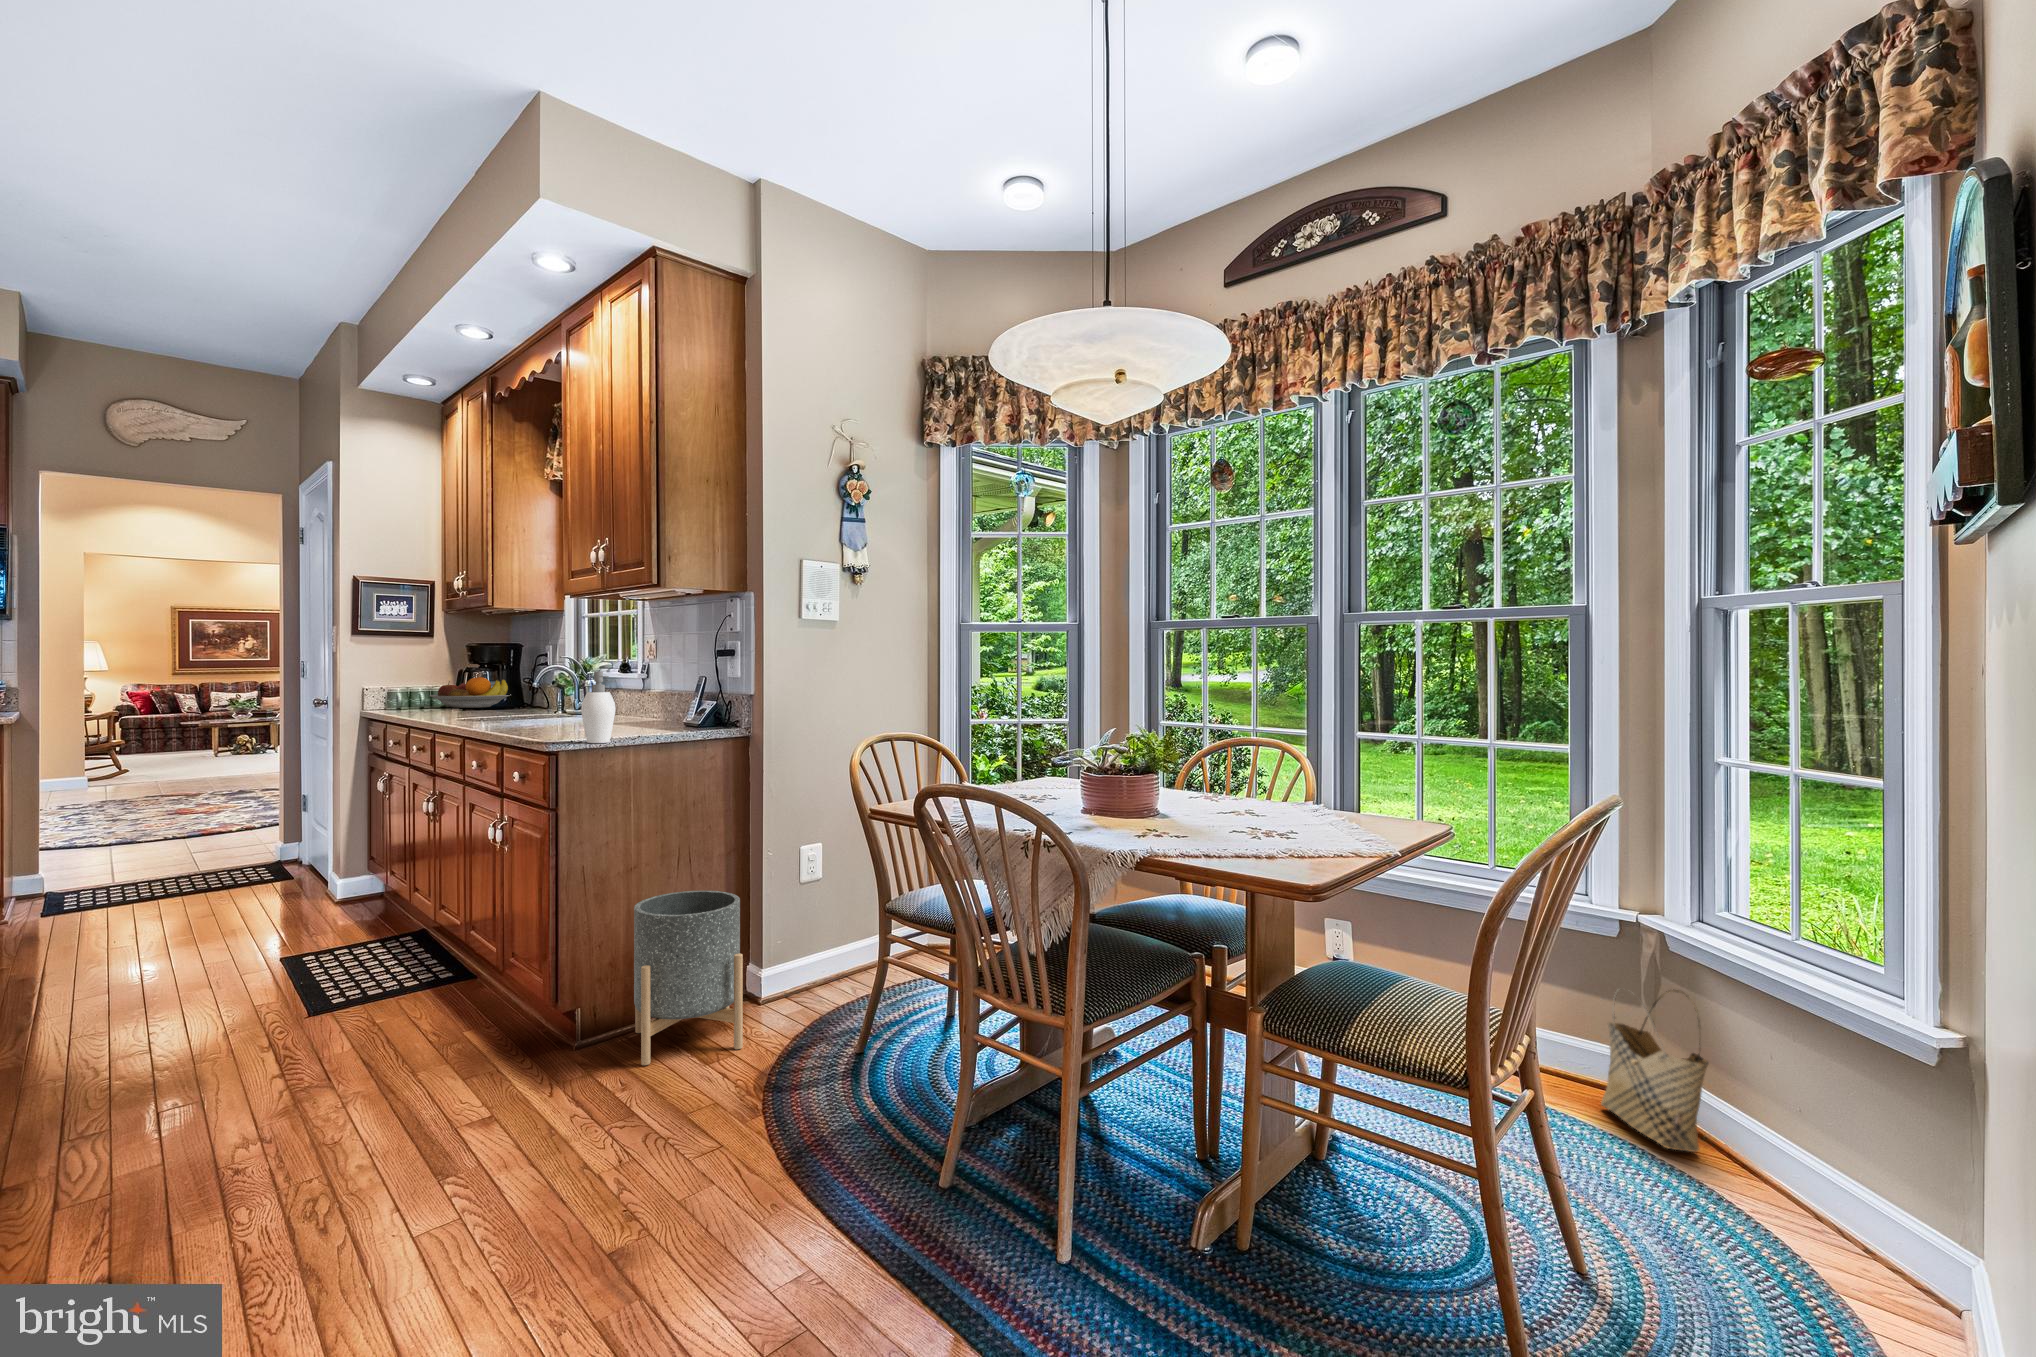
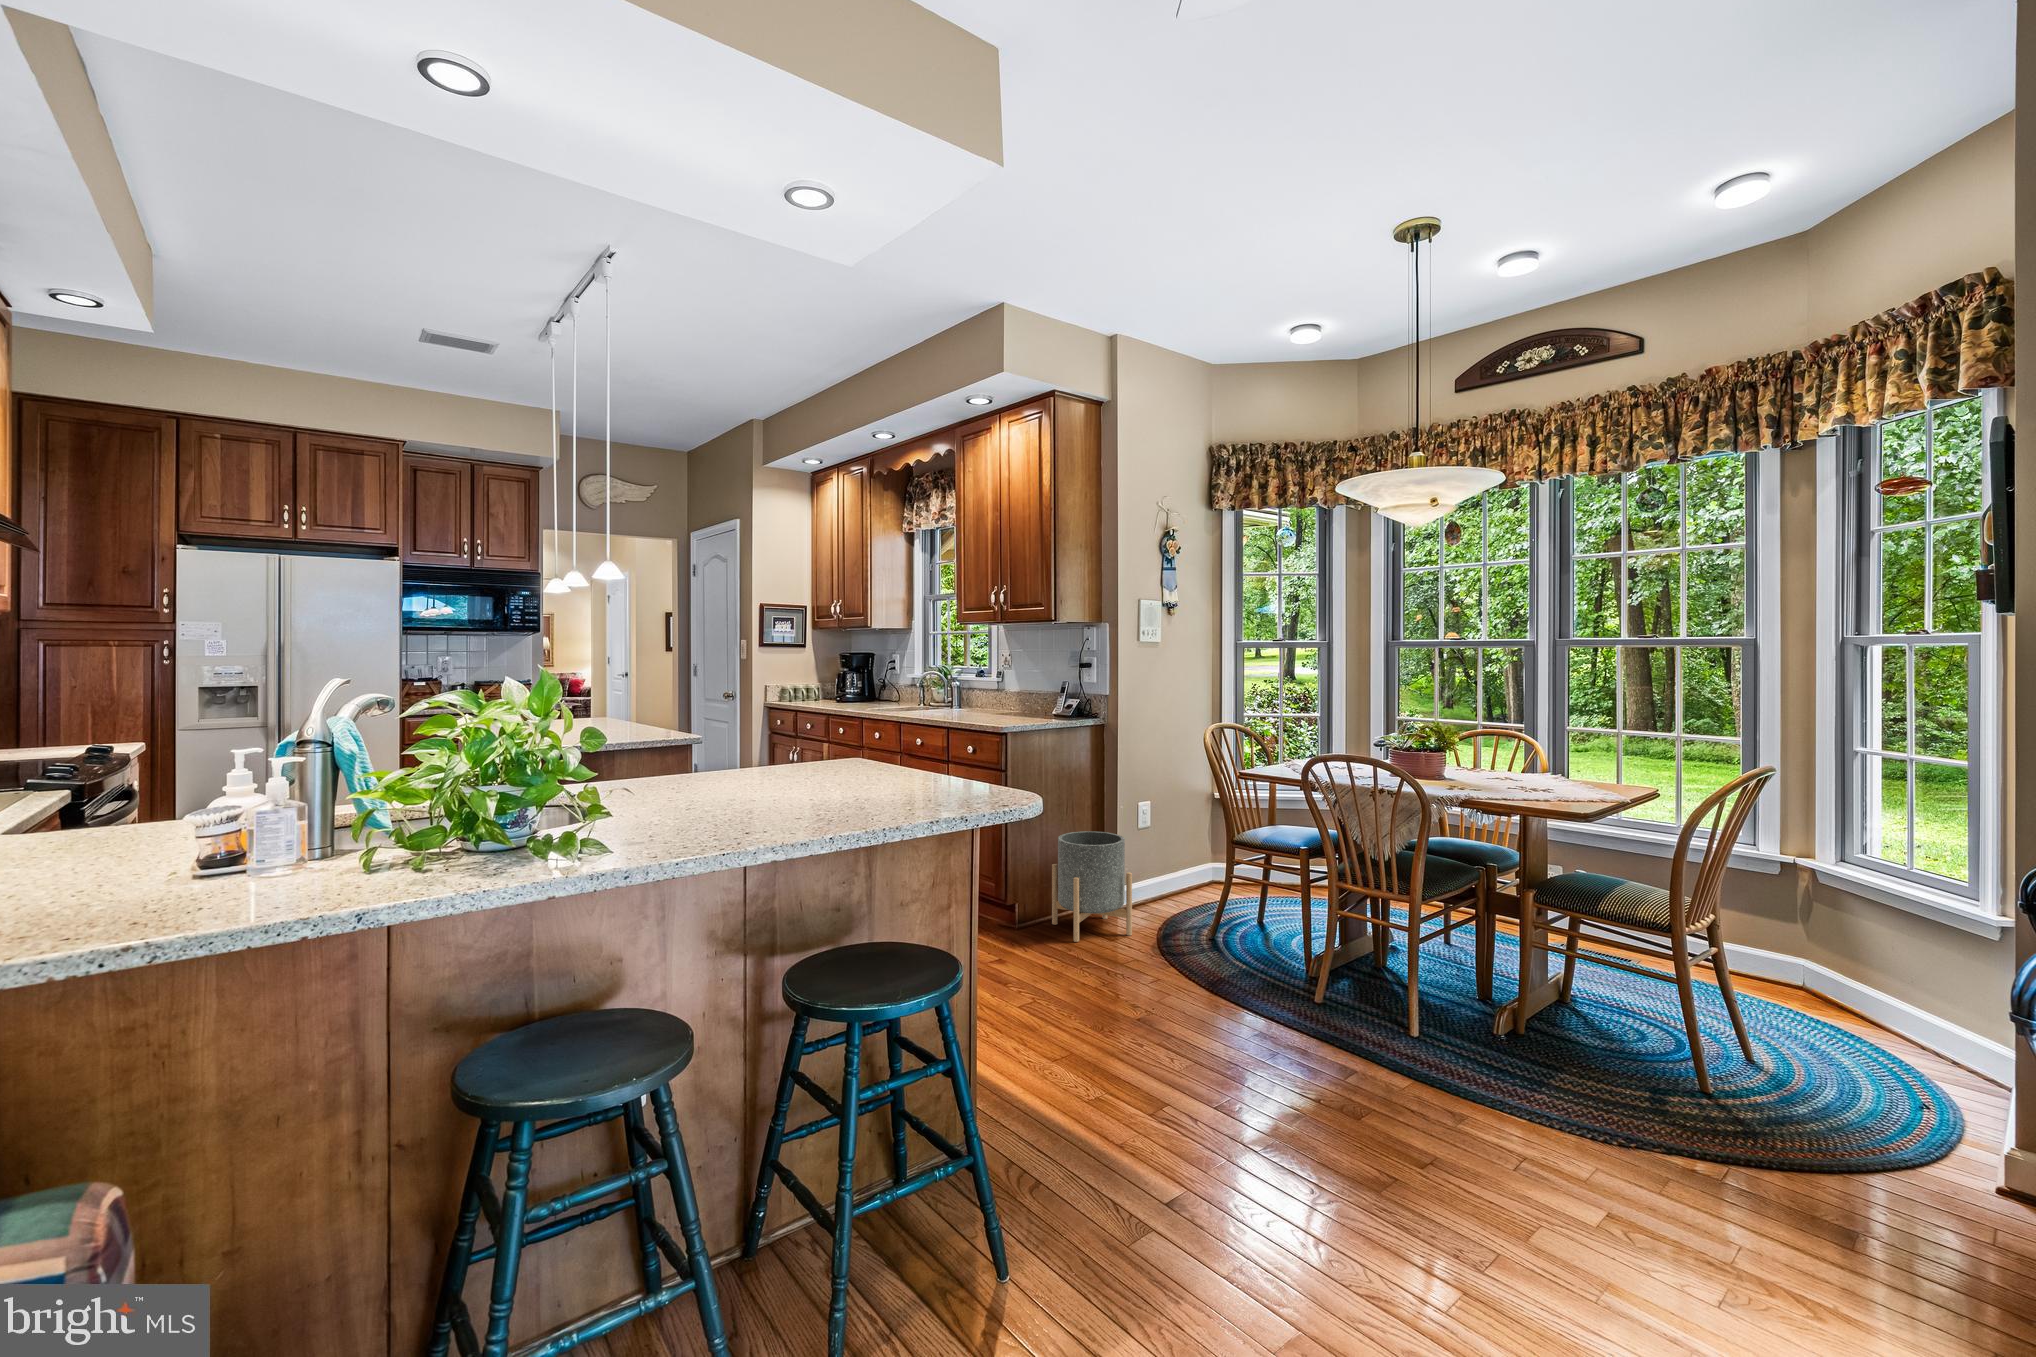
soap dispenser: present [581,671,615,743] -> none [1016,683,1038,732]
fruit bowl: present [430,677,511,708] -> none [816,679,869,701]
woven basket: present [1601,989,1709,1152] -> none [1759,903,1841,1011]

